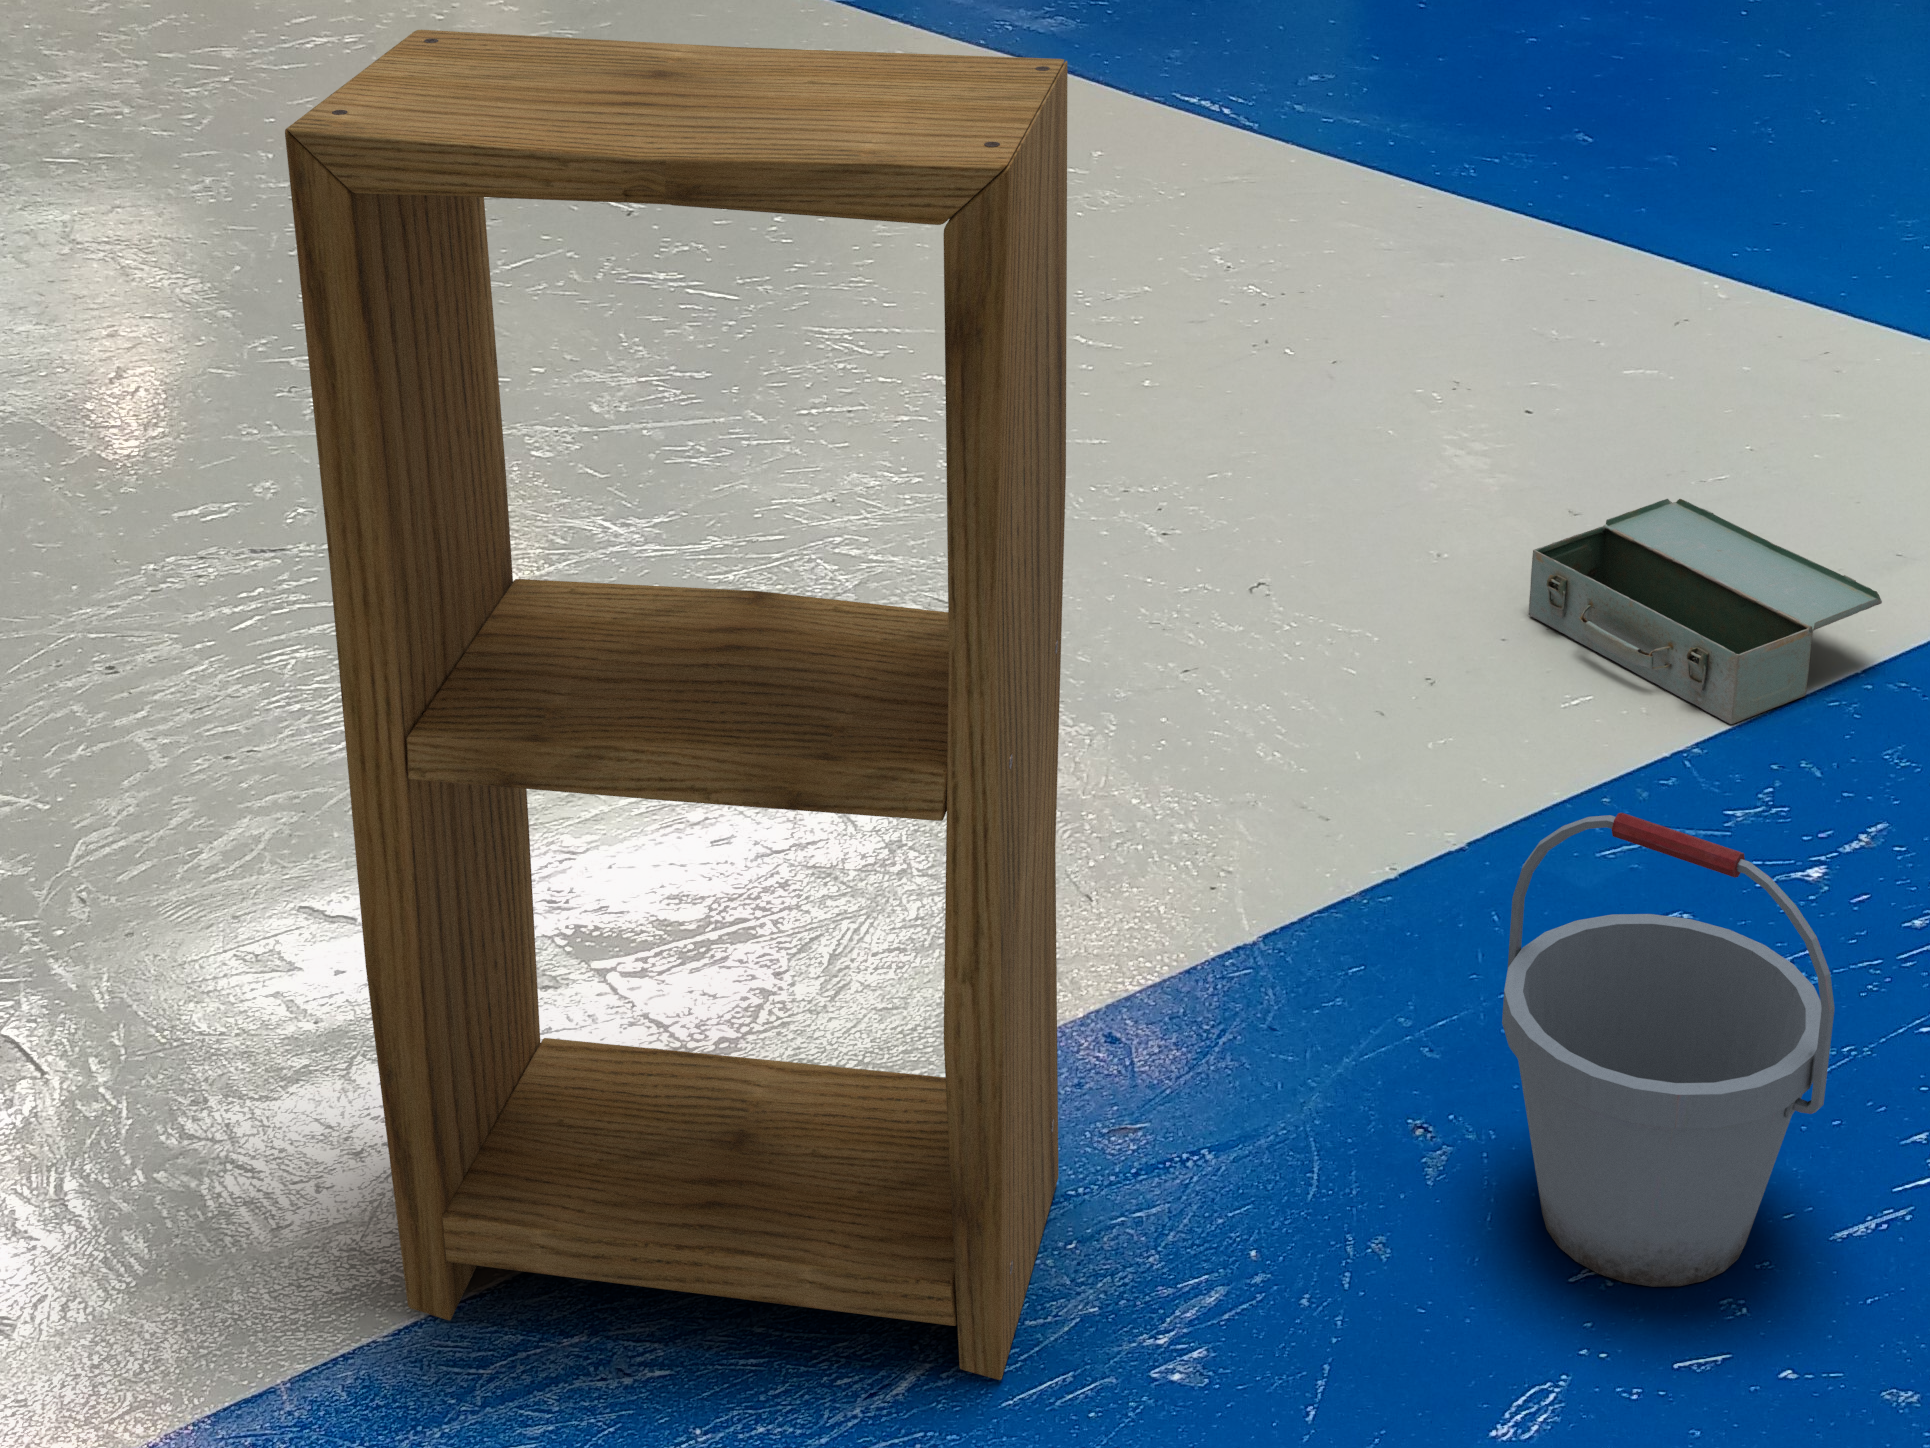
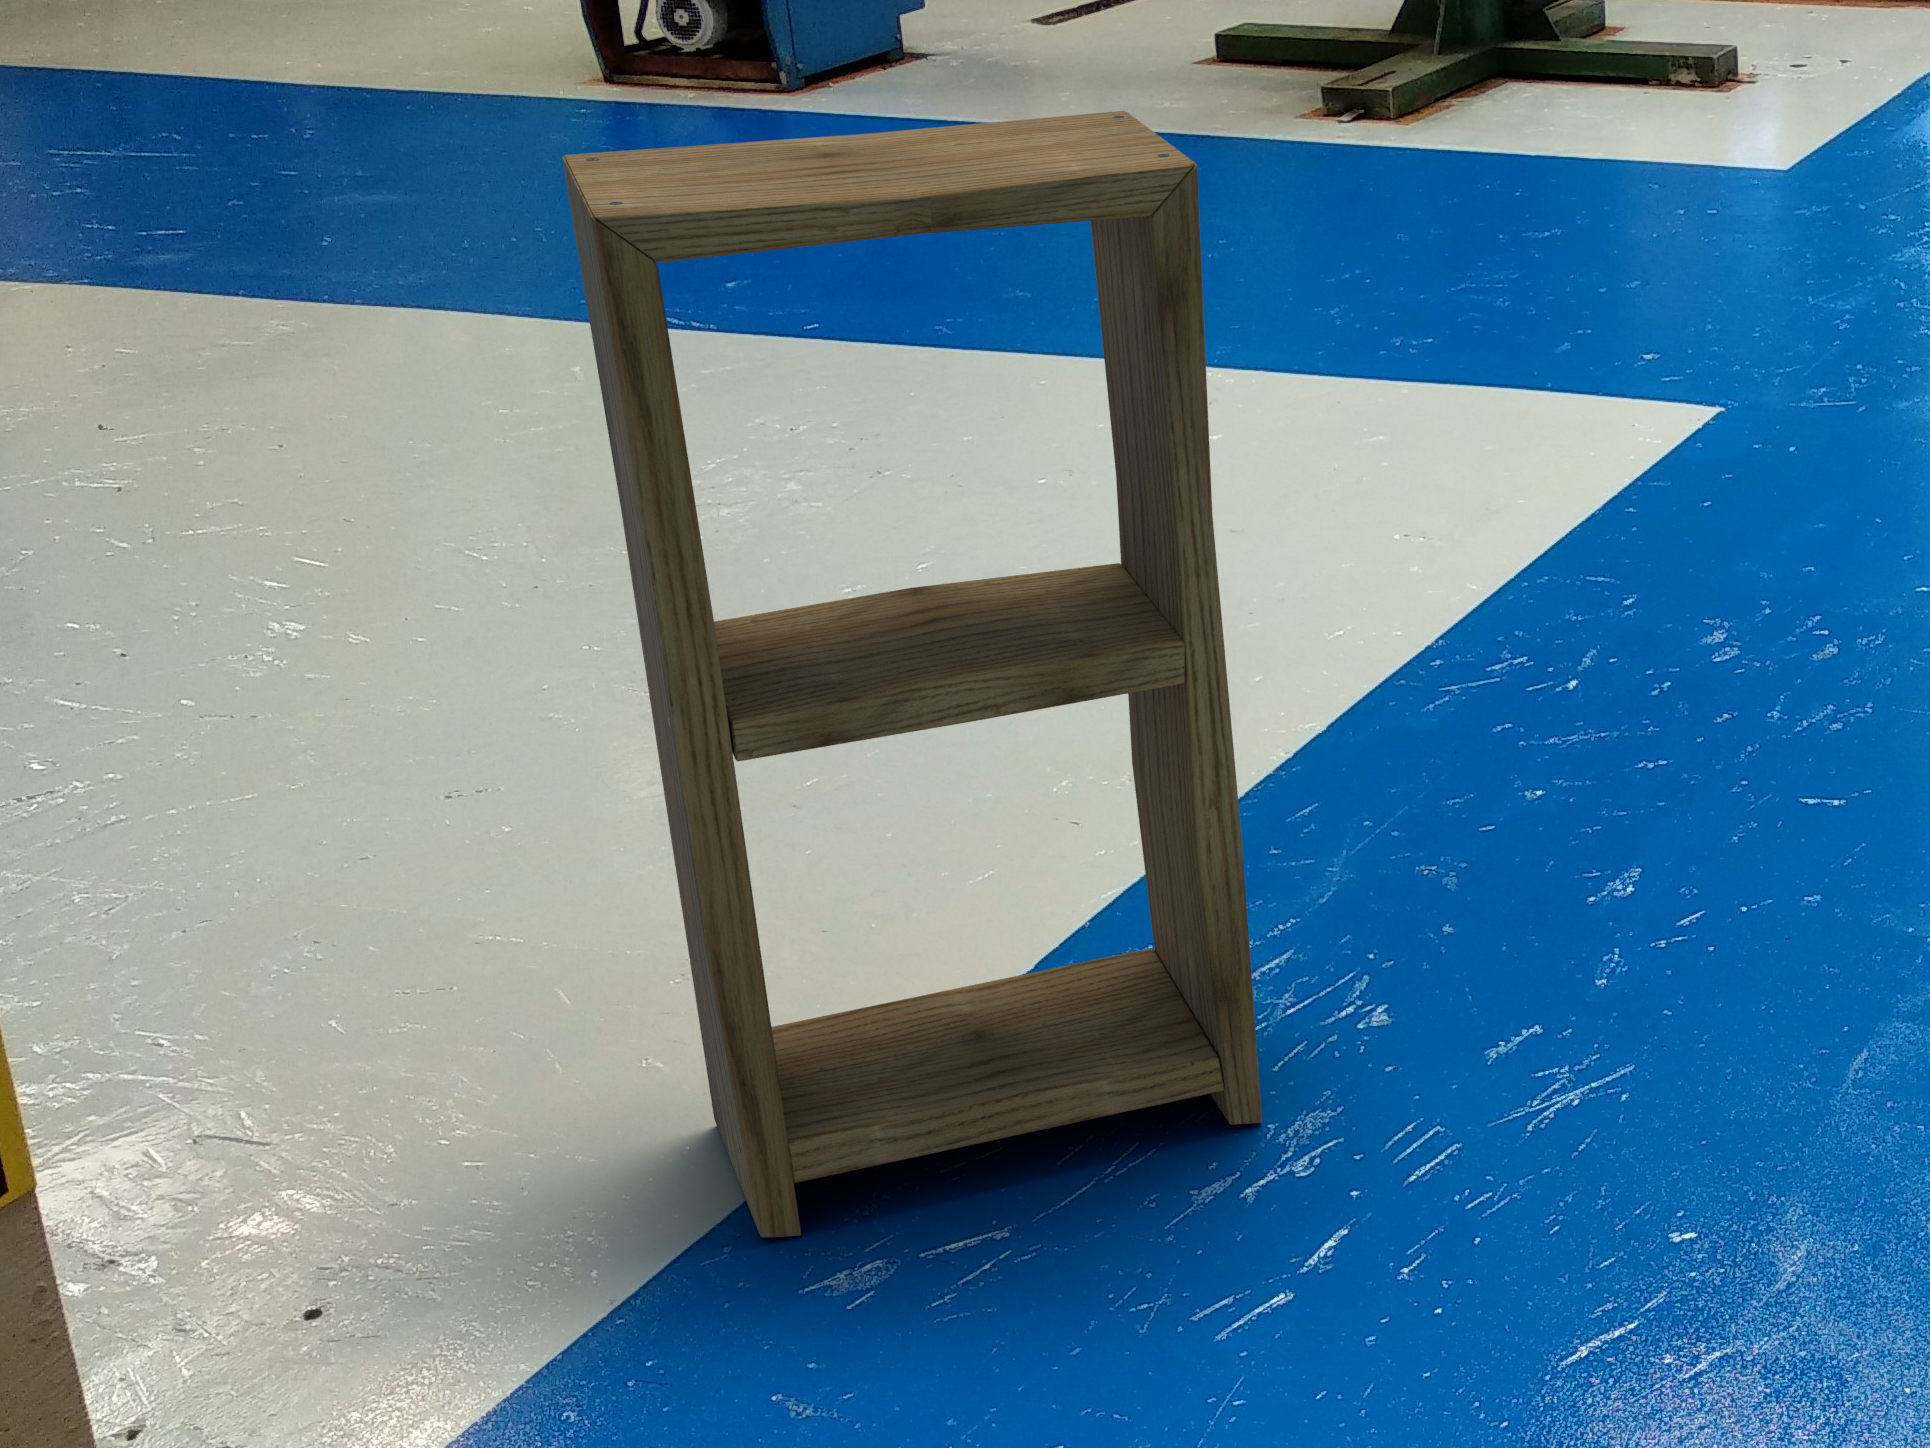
toolbox: present [1529,499,1882,724] -> none [1245,510,1518,648]
bucket: present [1502,813,1835,1287] -> none [1481,618,1728,947]

